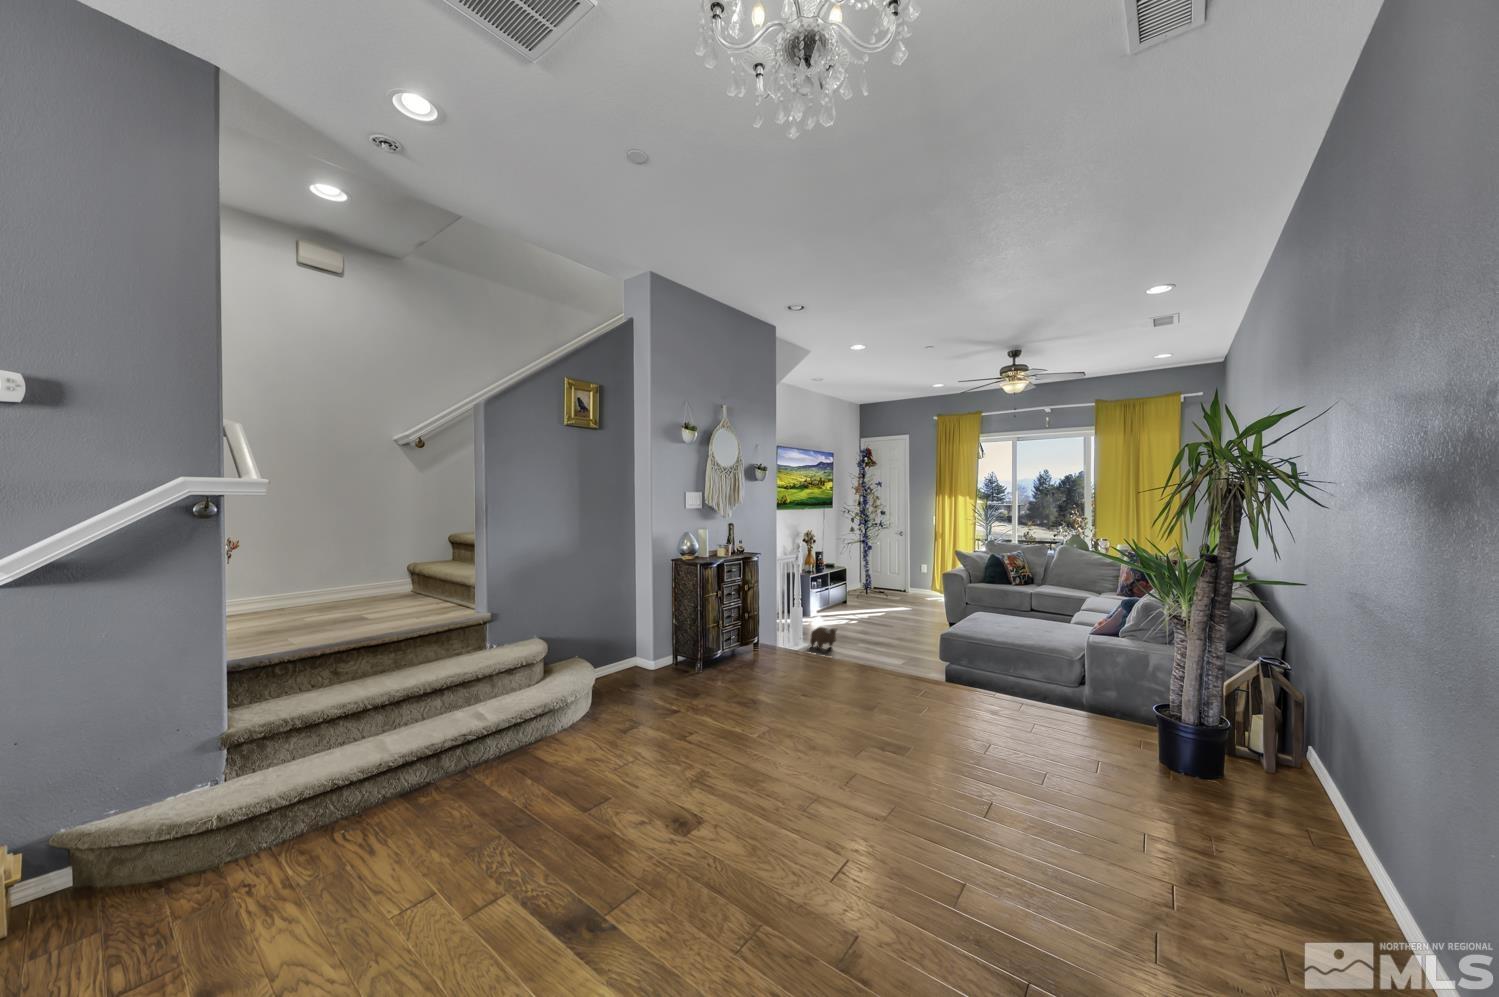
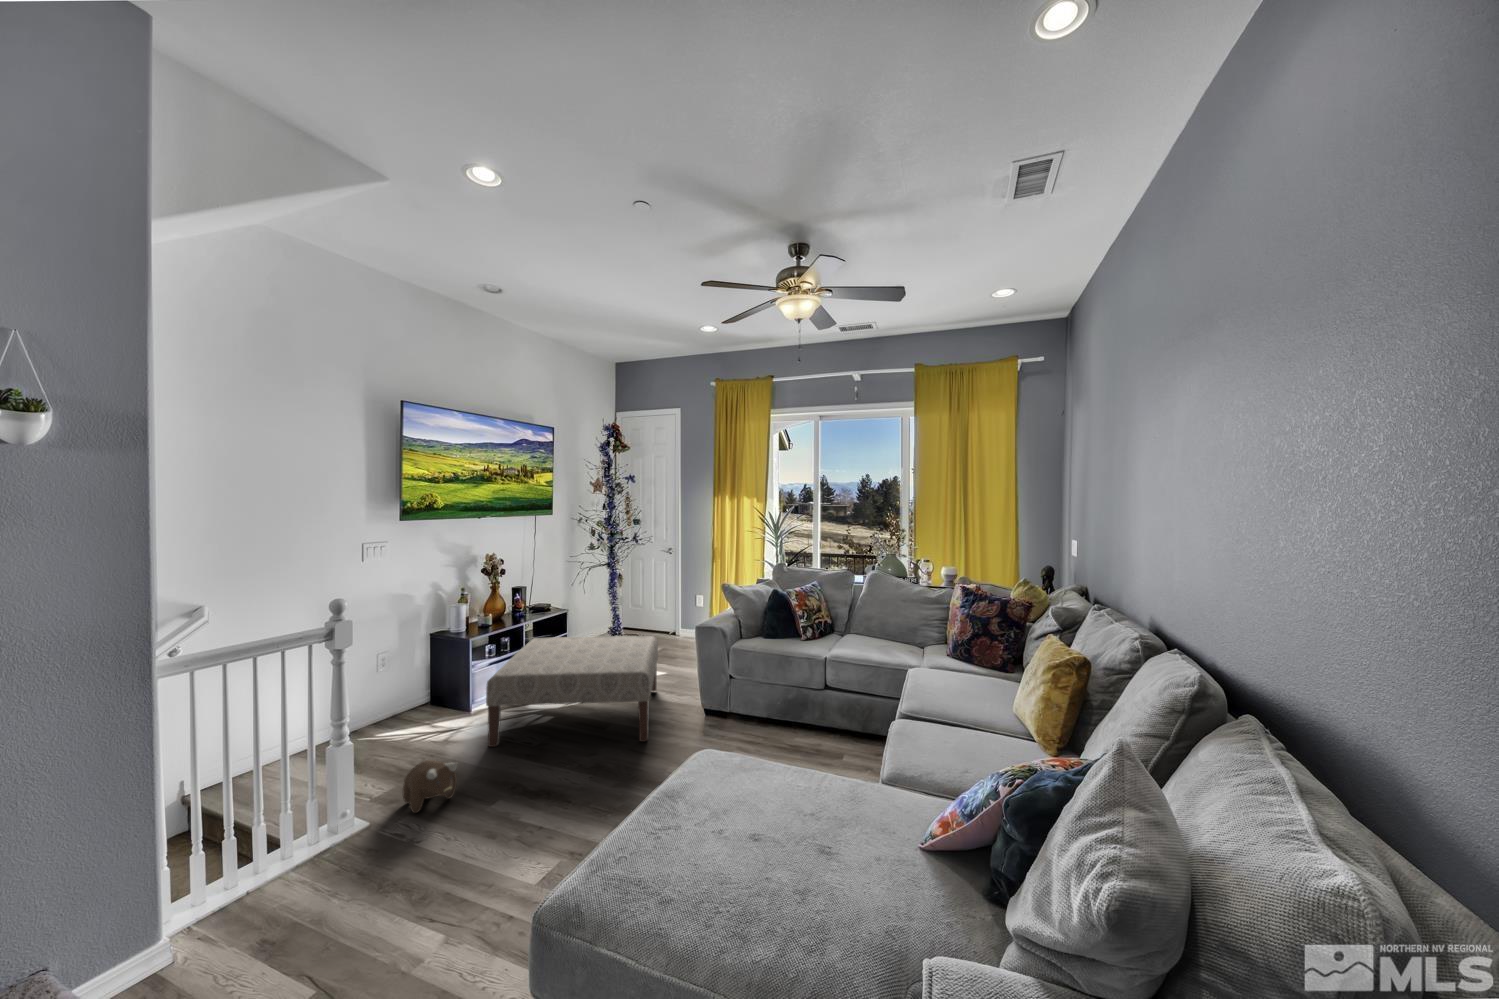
ottoman: none [831,580,921,636] -> present [486,636,658,747]

